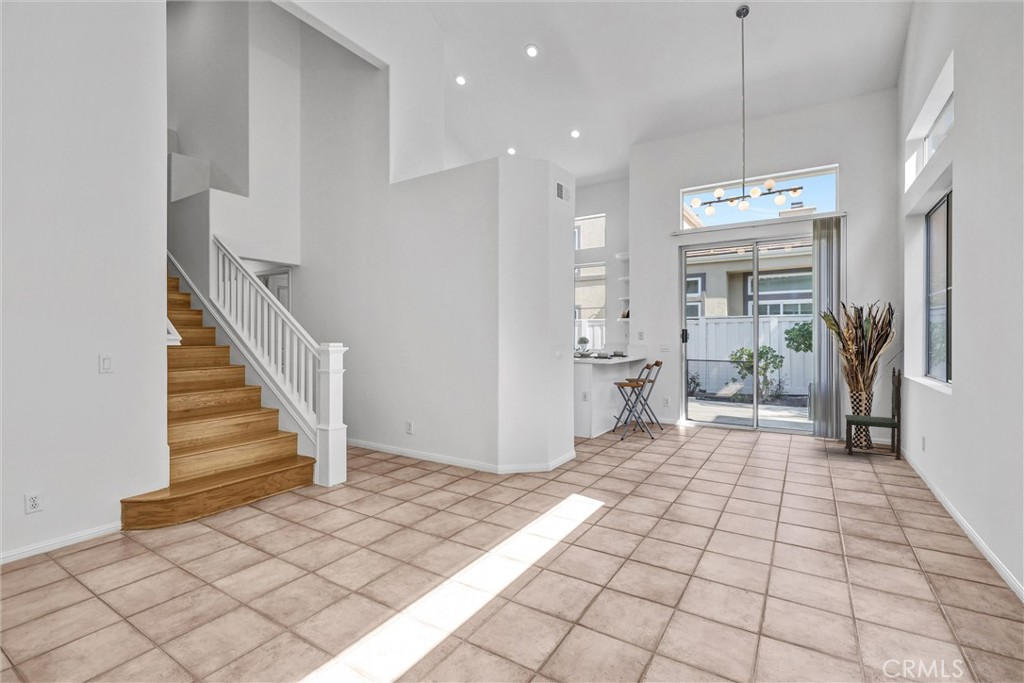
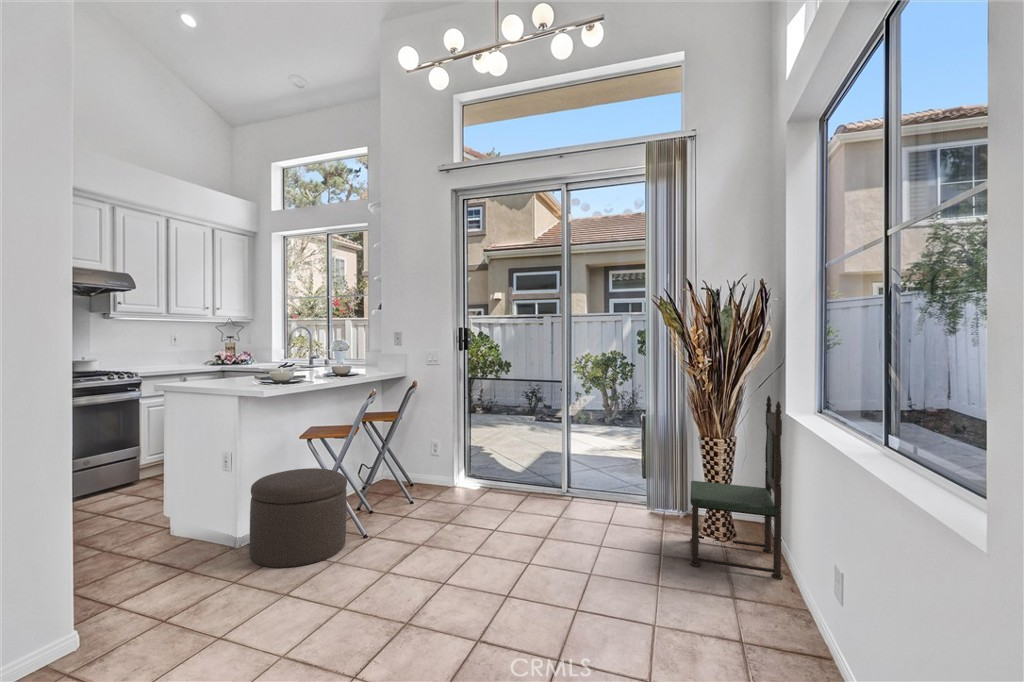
ottoman: none [609,405,654,447] -> present [249,468,347,567]

